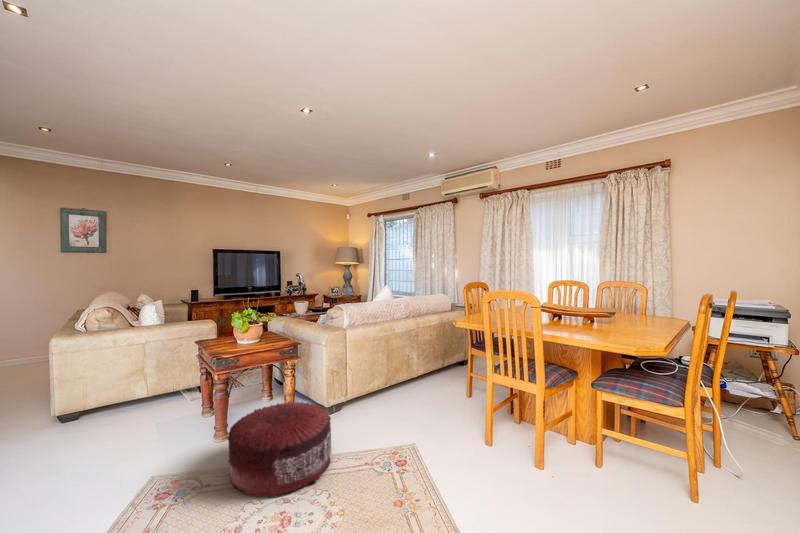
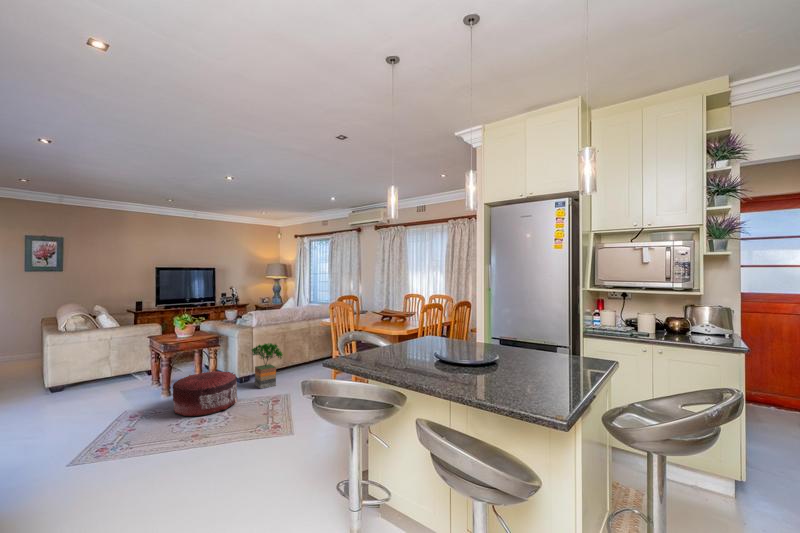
potted tree: none [343,353,392,427] -> present [252,343,283,389]

